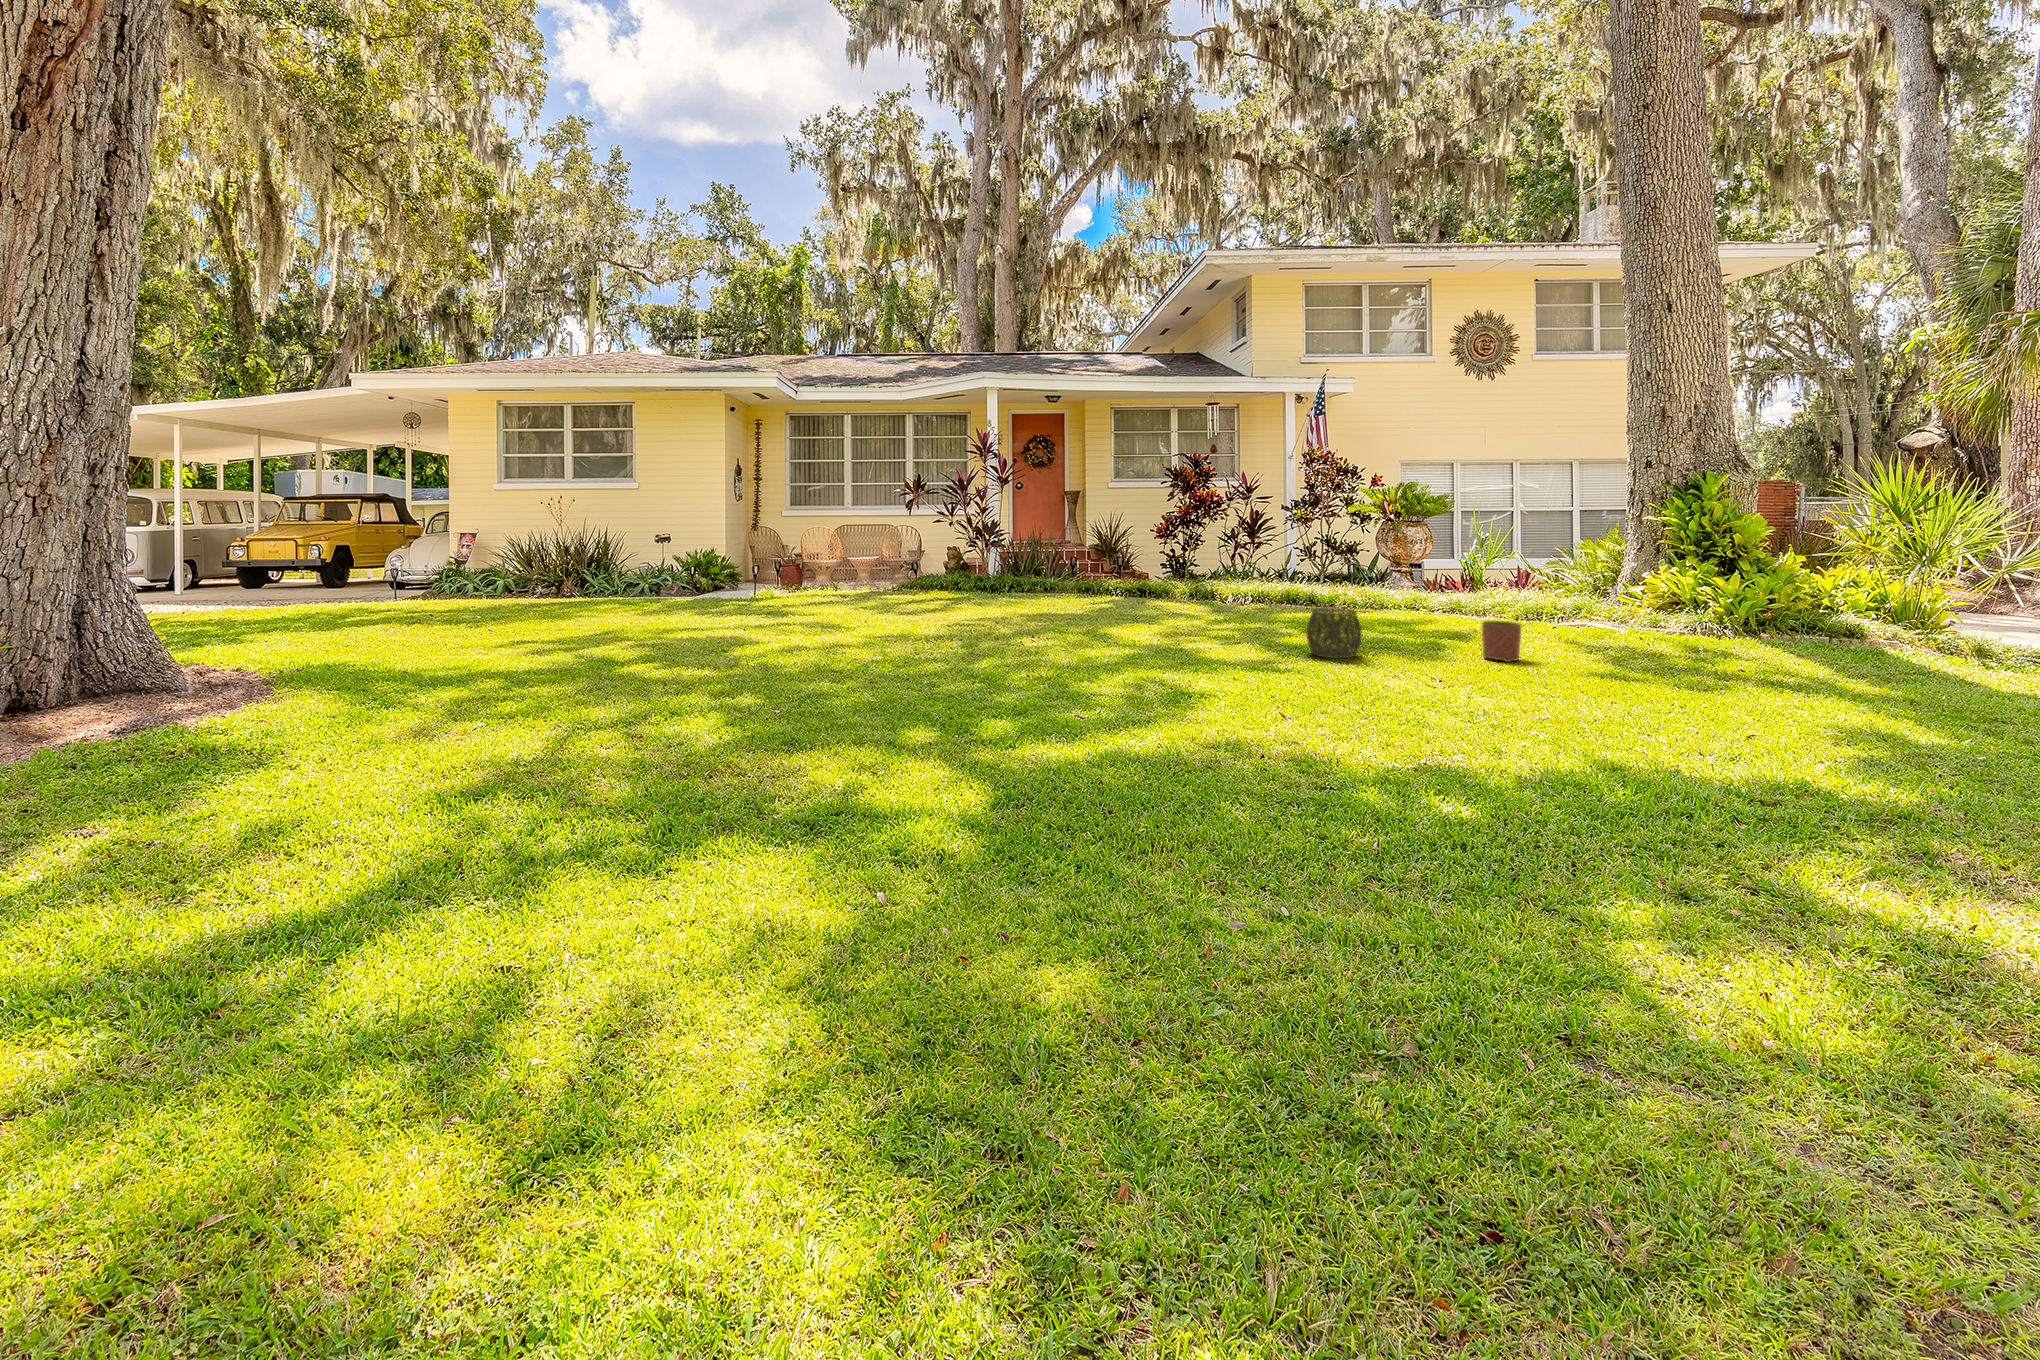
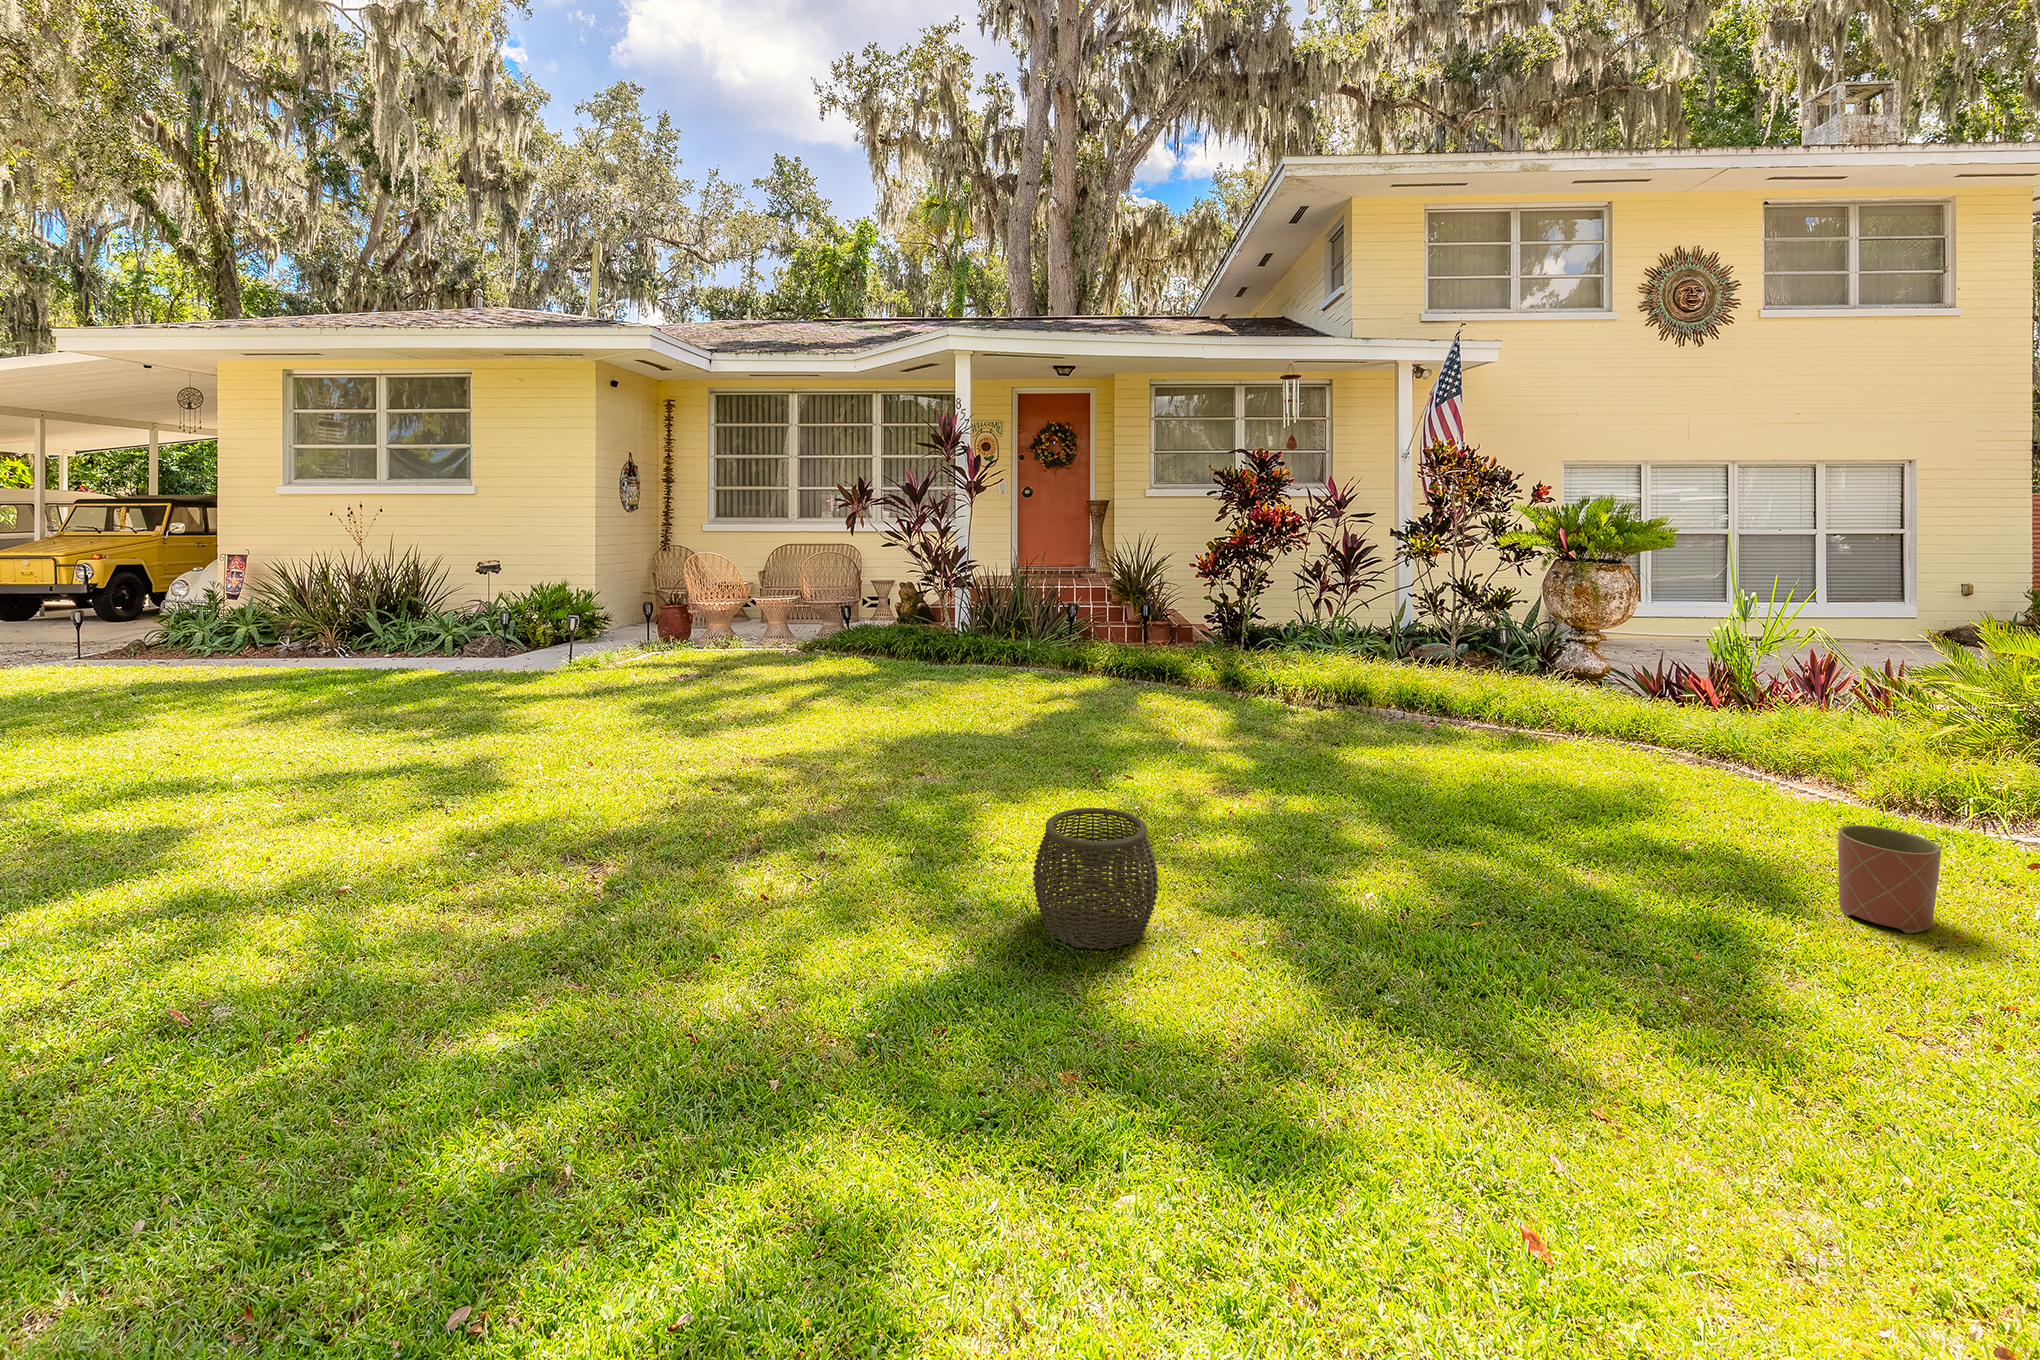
woven basket: present [1306,607,1362,658] -> present [1033,808,1159,950]

